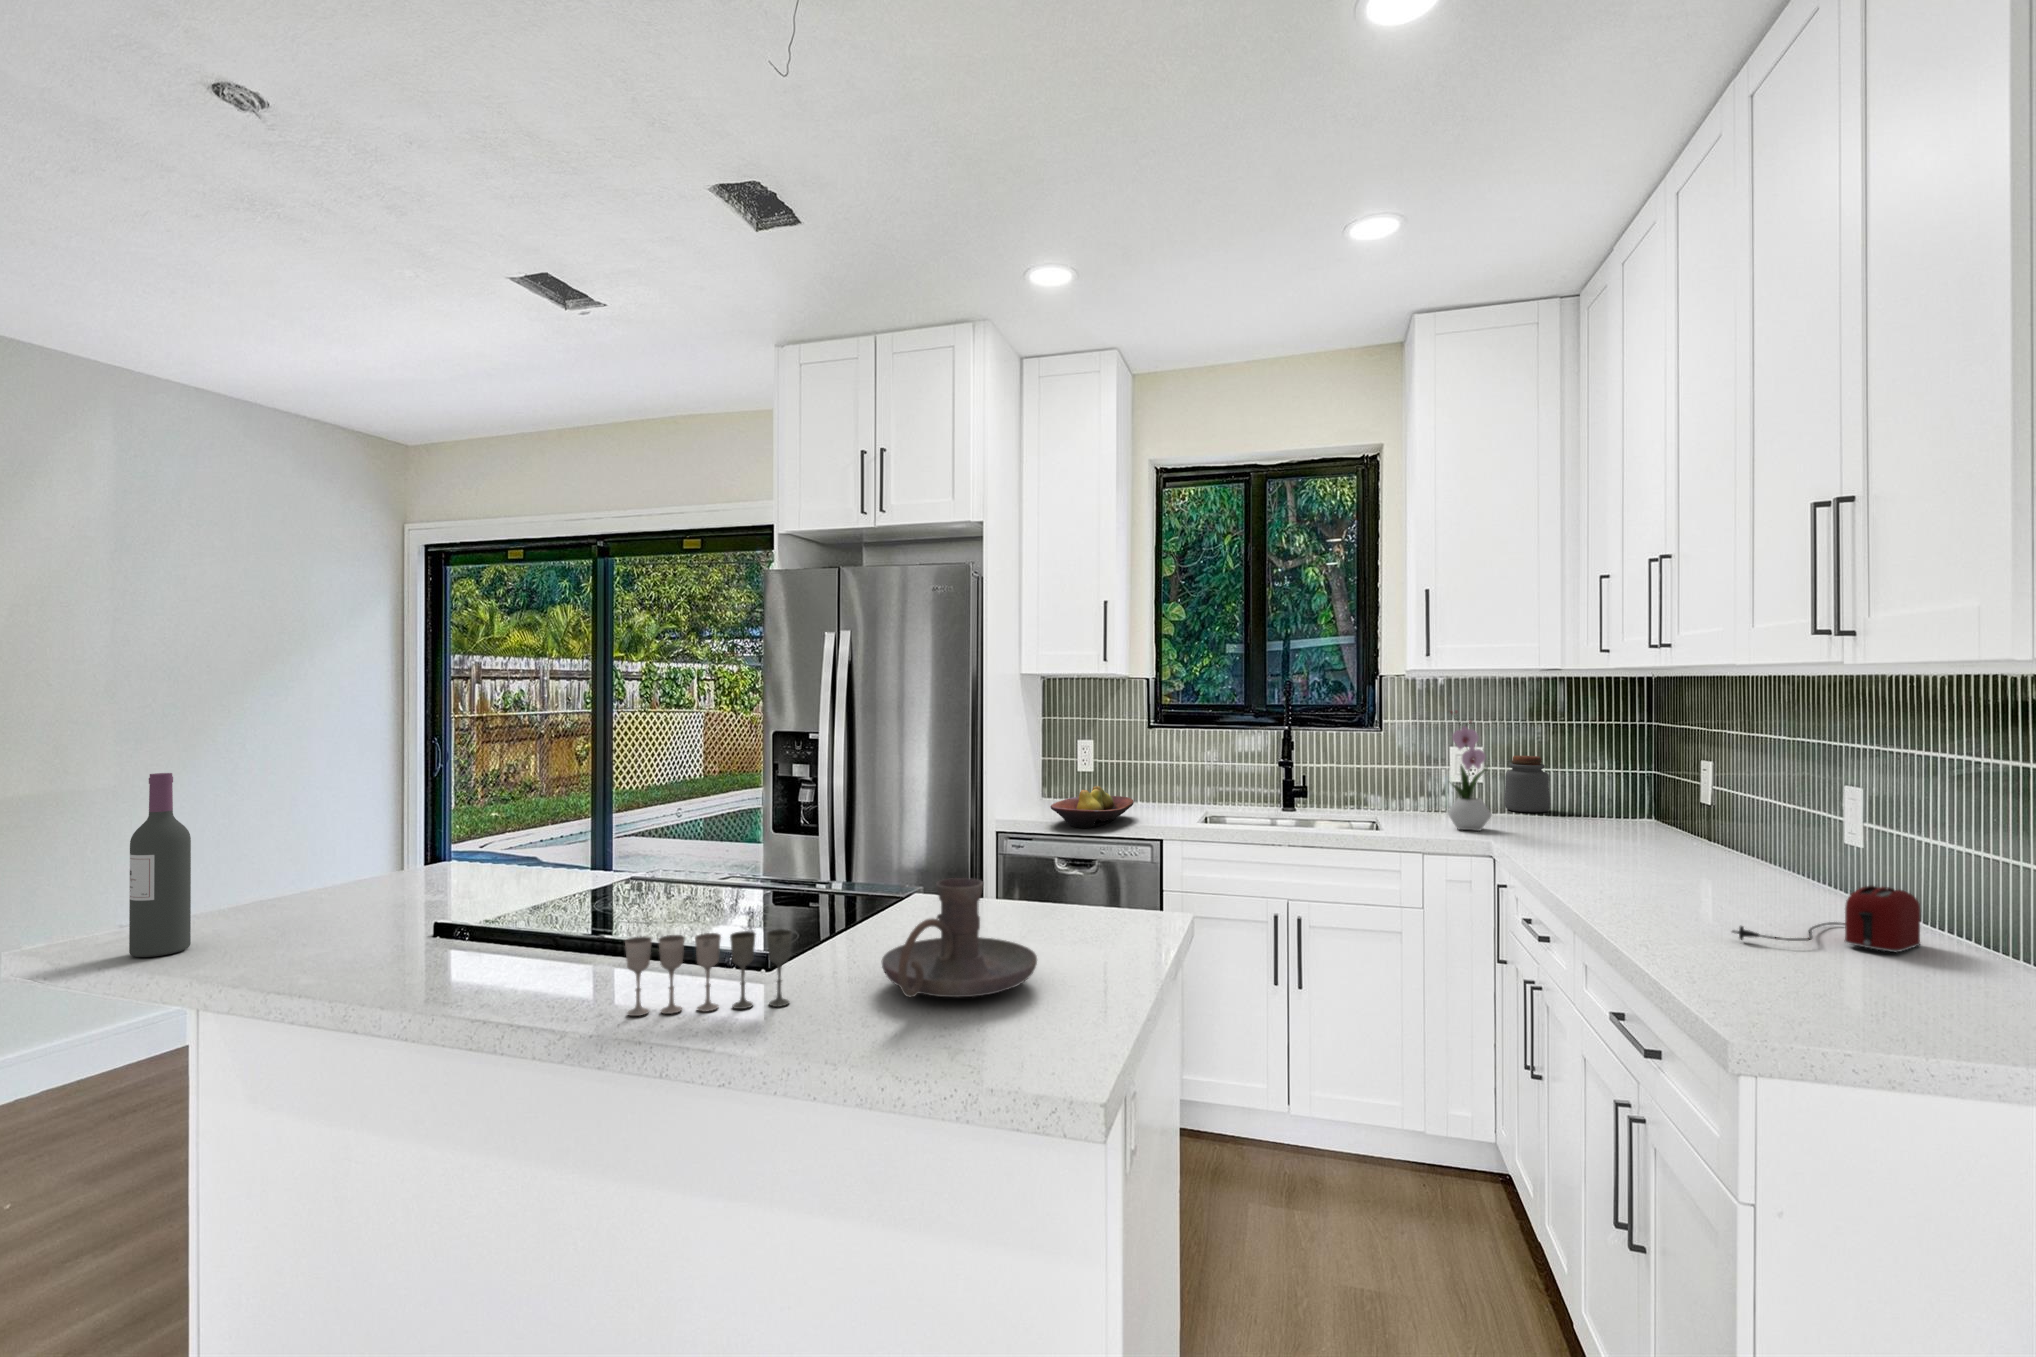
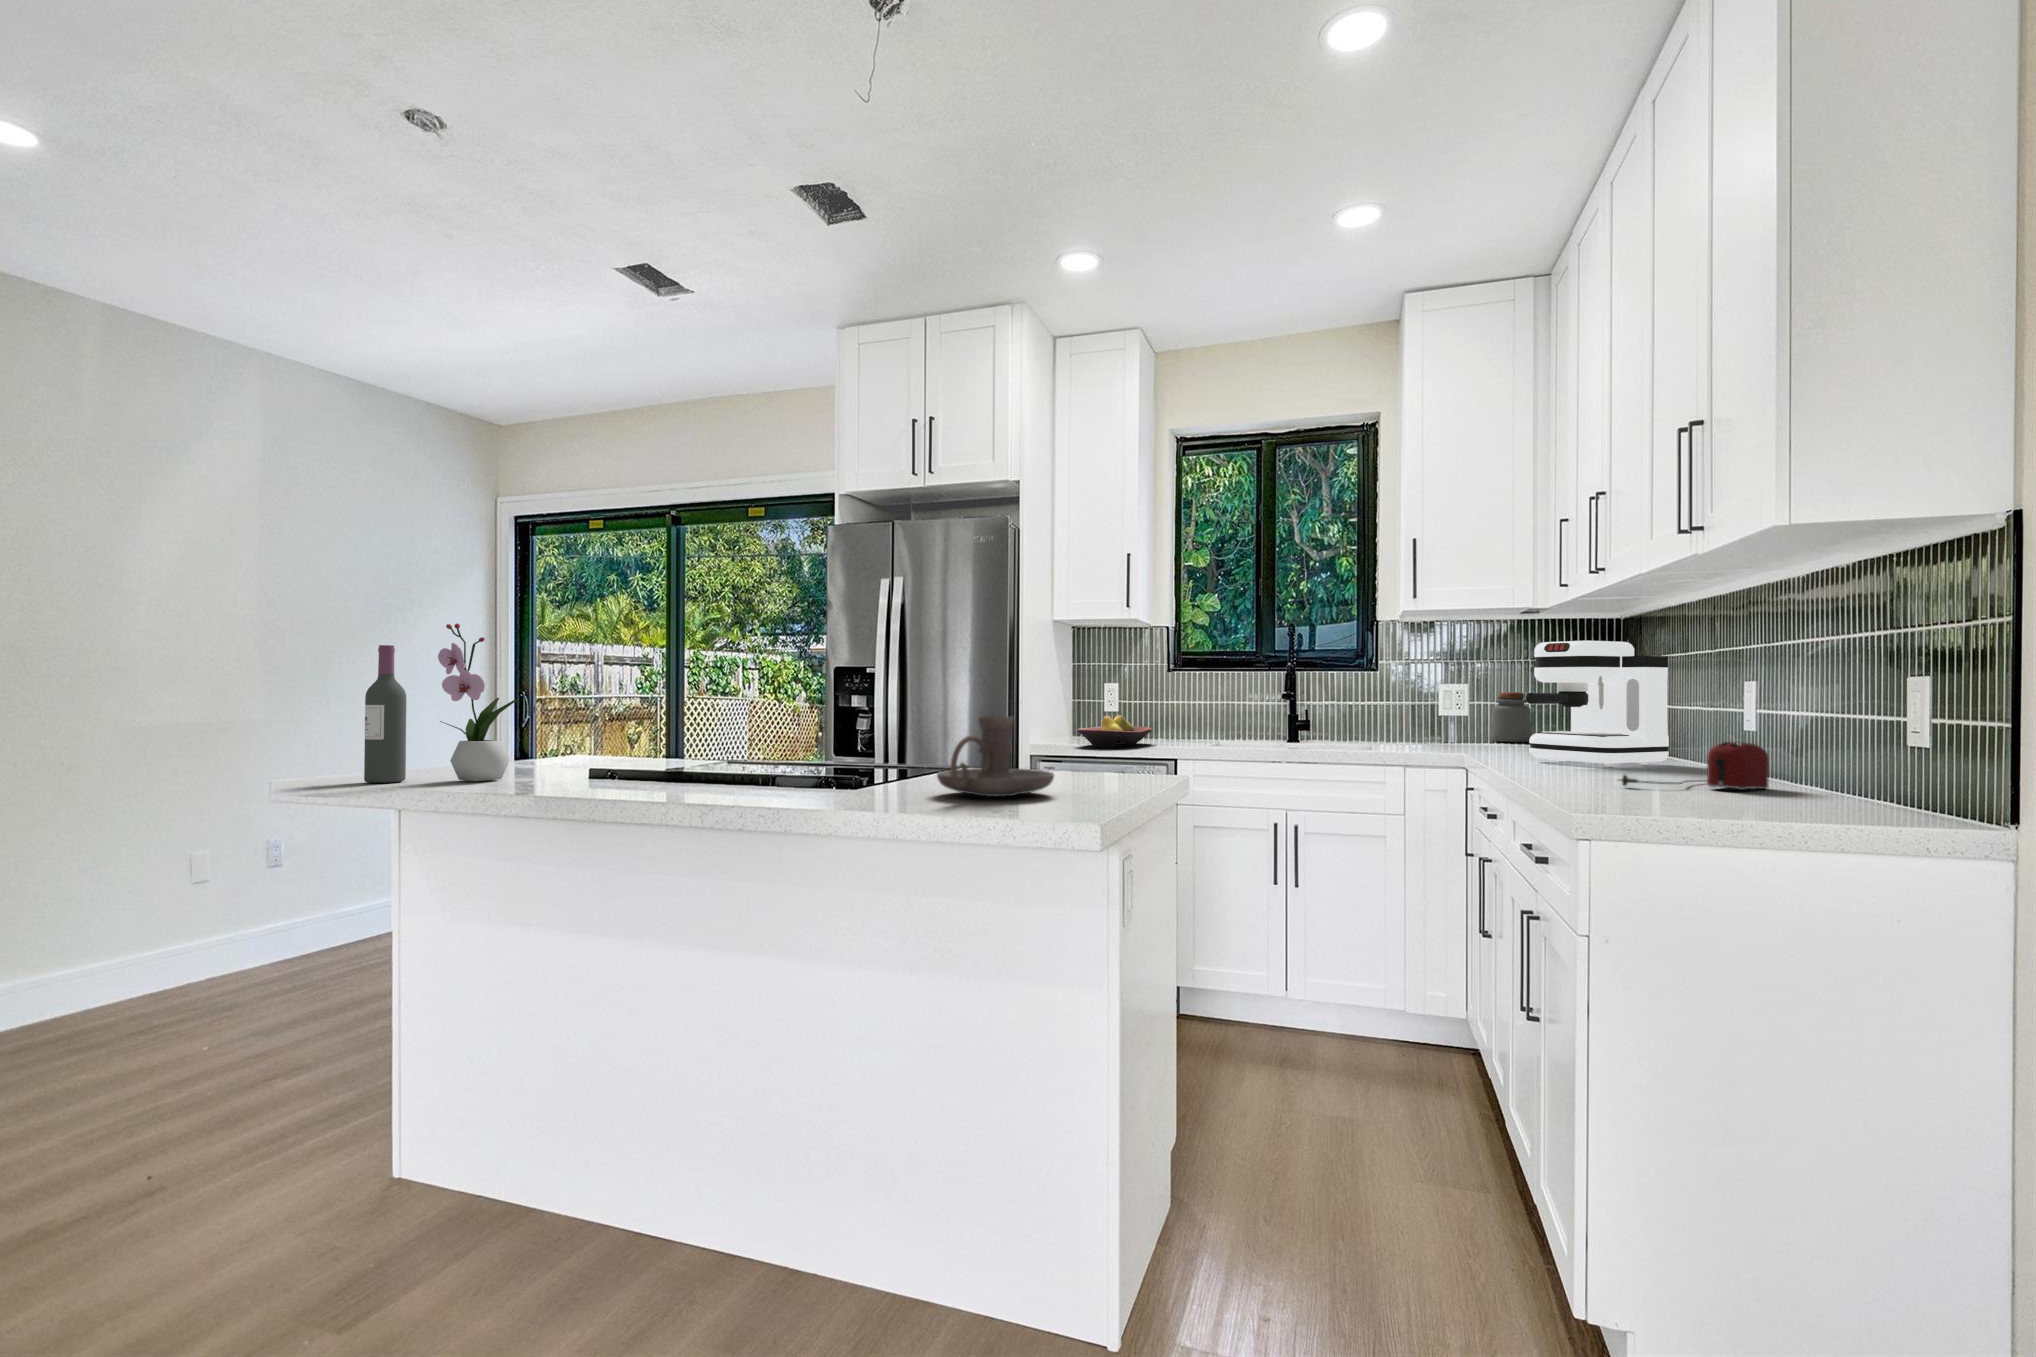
flower arrangement: present [1447,711,1492,831] -> present [438,623,518,781]
coffee maker: none [1578,724,1744,879] -> present [1526,641,1669,766]
wine glass: present [625,929,792,1016] -> none [751,745,871,800]

